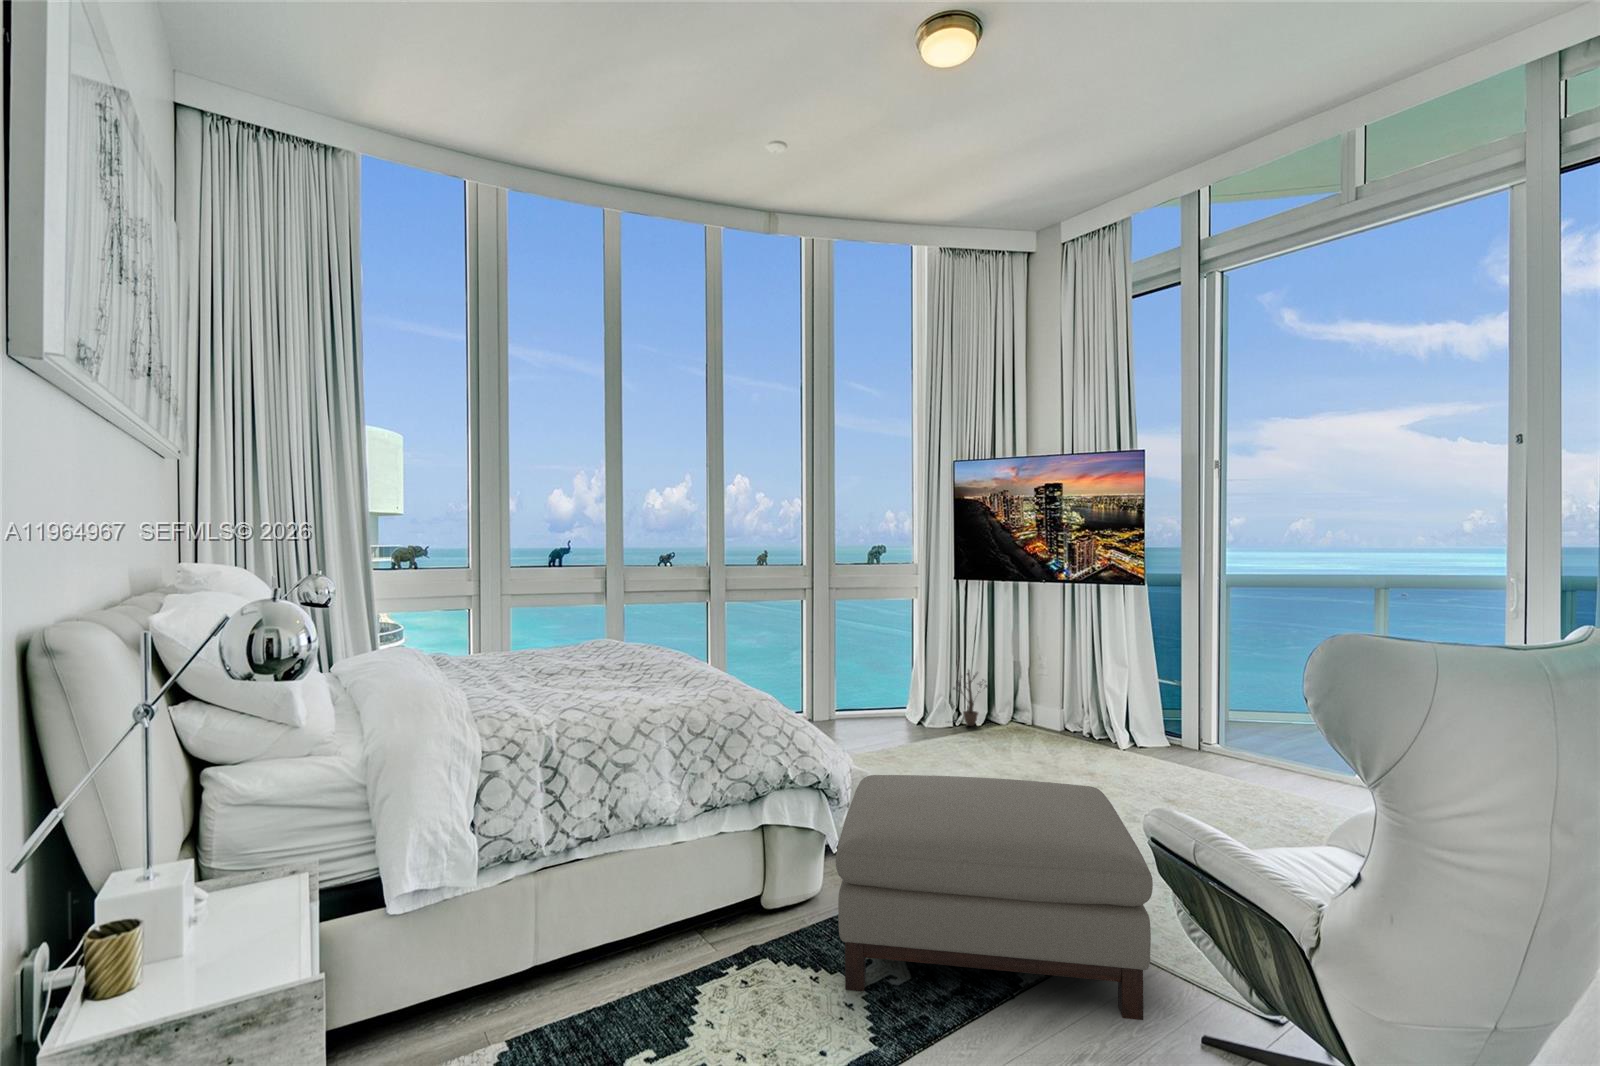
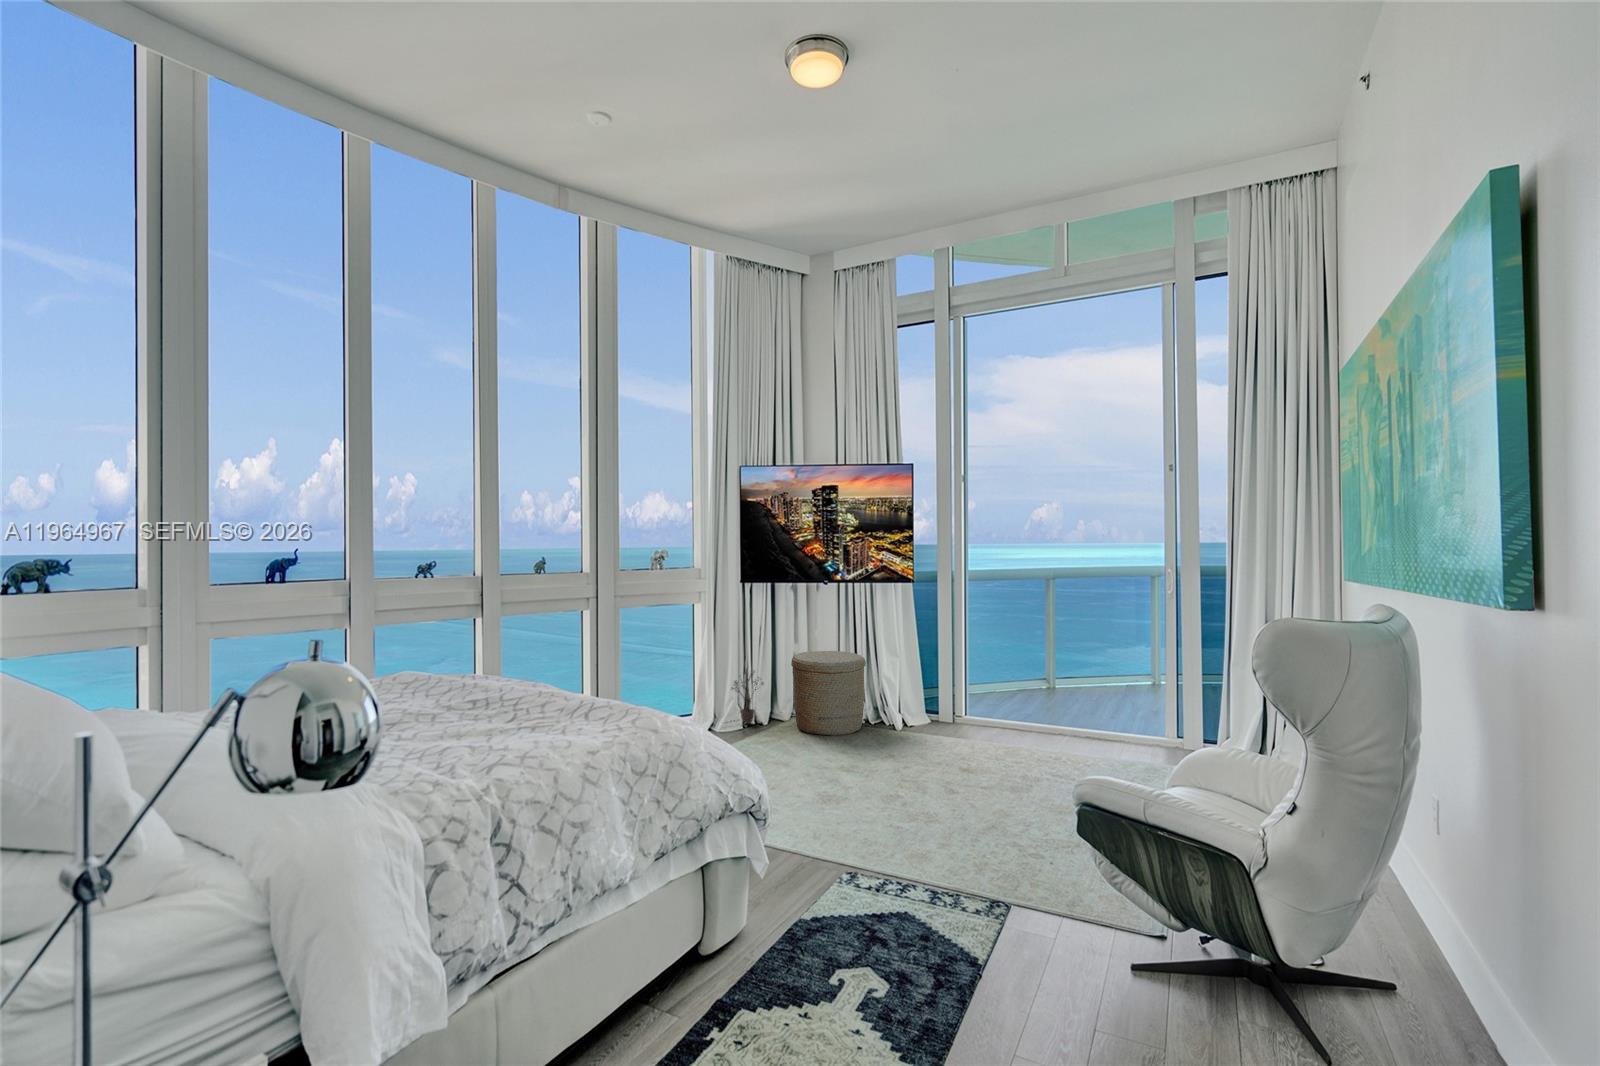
woven basket: none [1011,657,1095,748] -> present [791,651,866,736]
ottoman: present [836,775,1153,1020] -> none [777,770,1095,1016]

